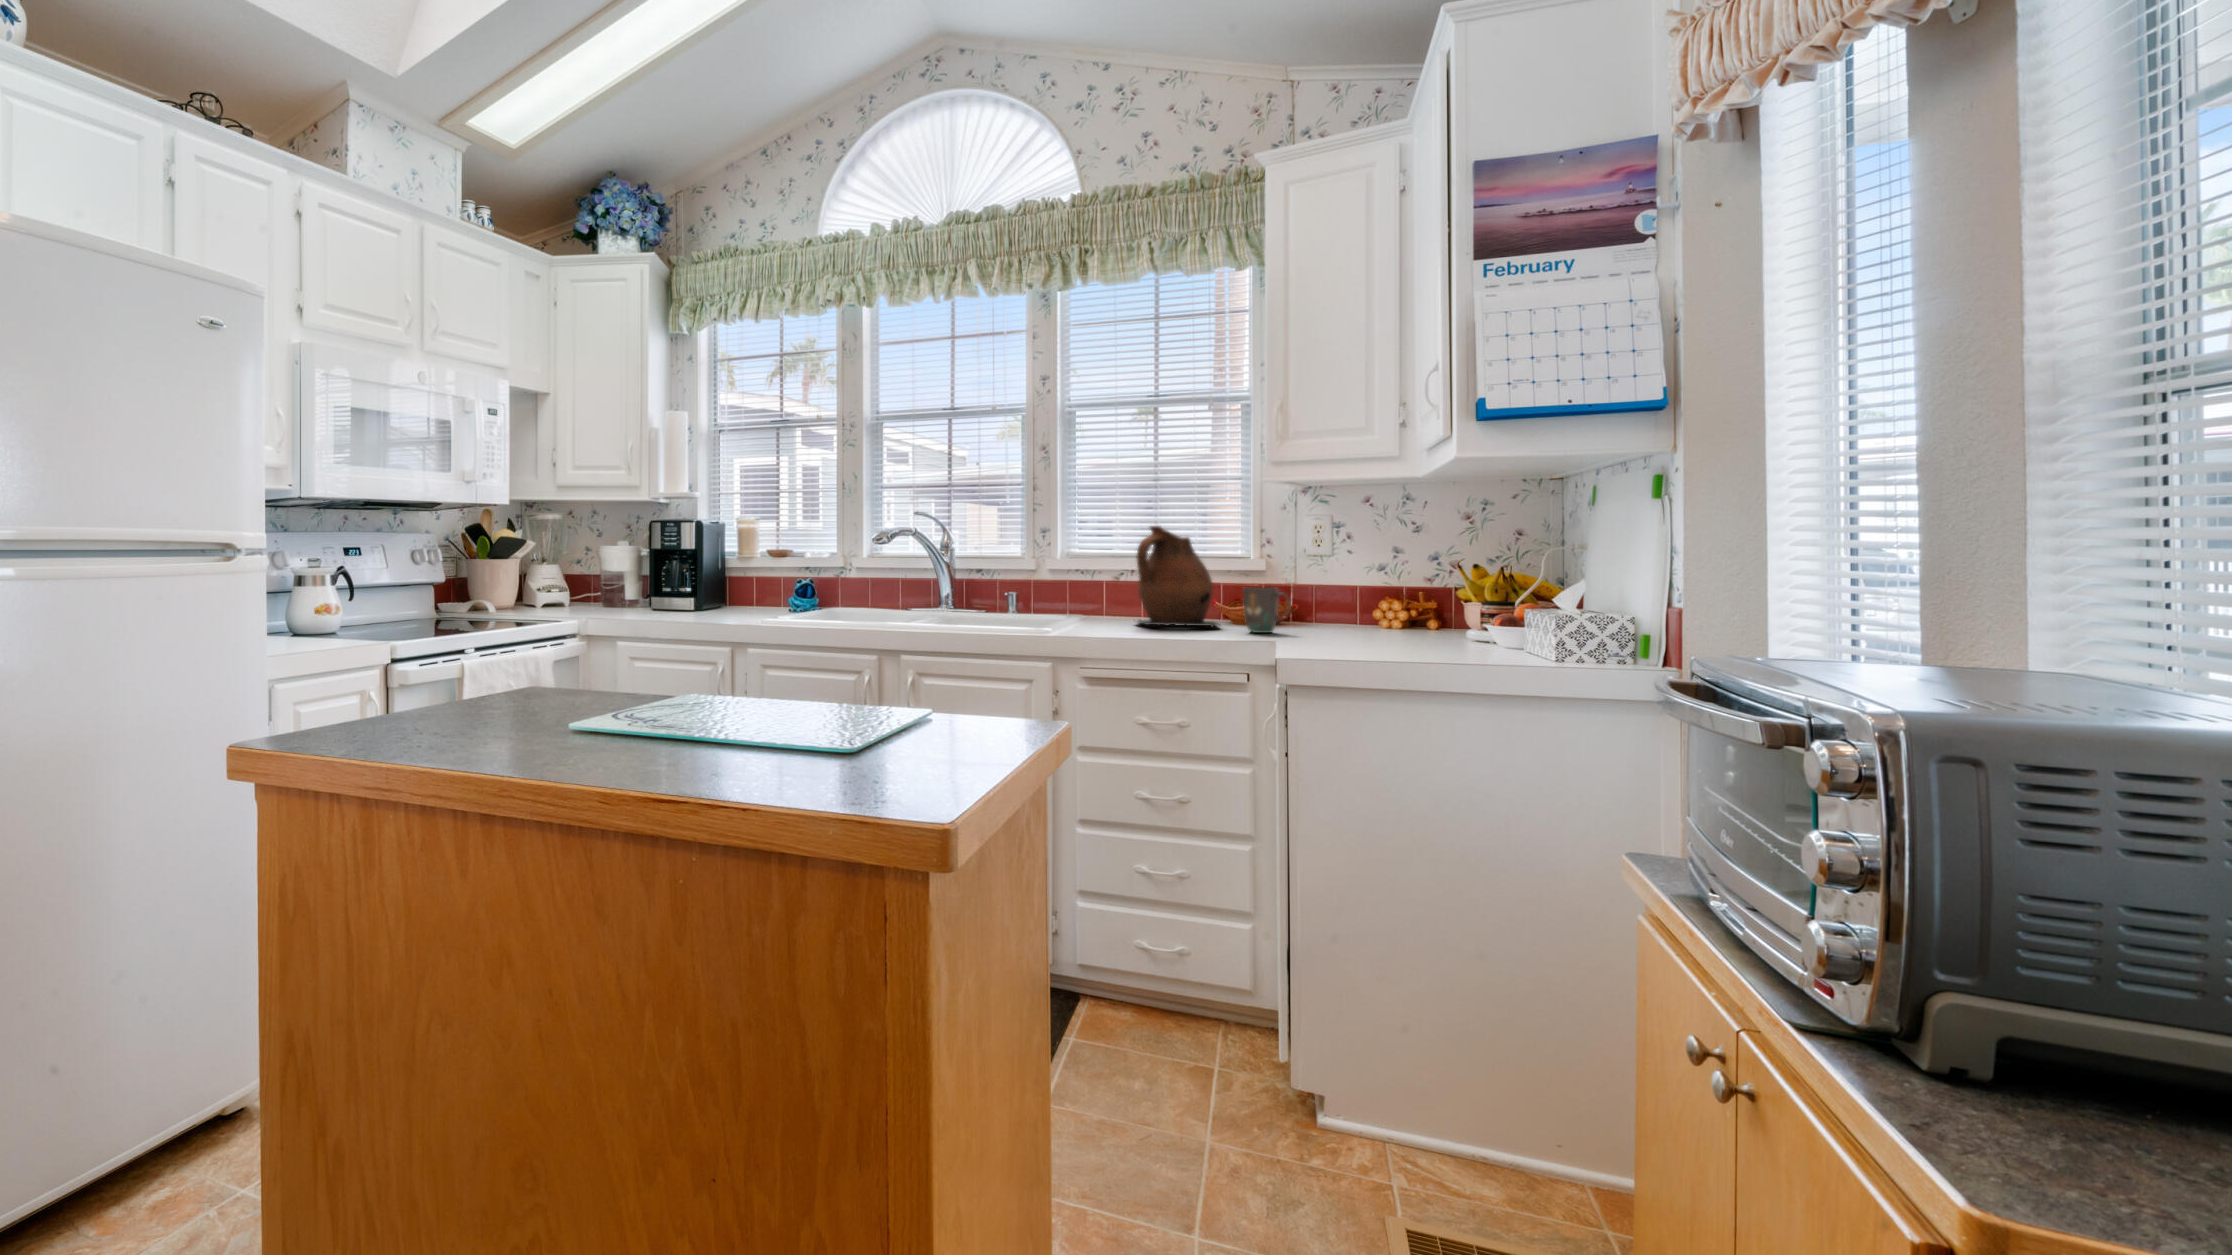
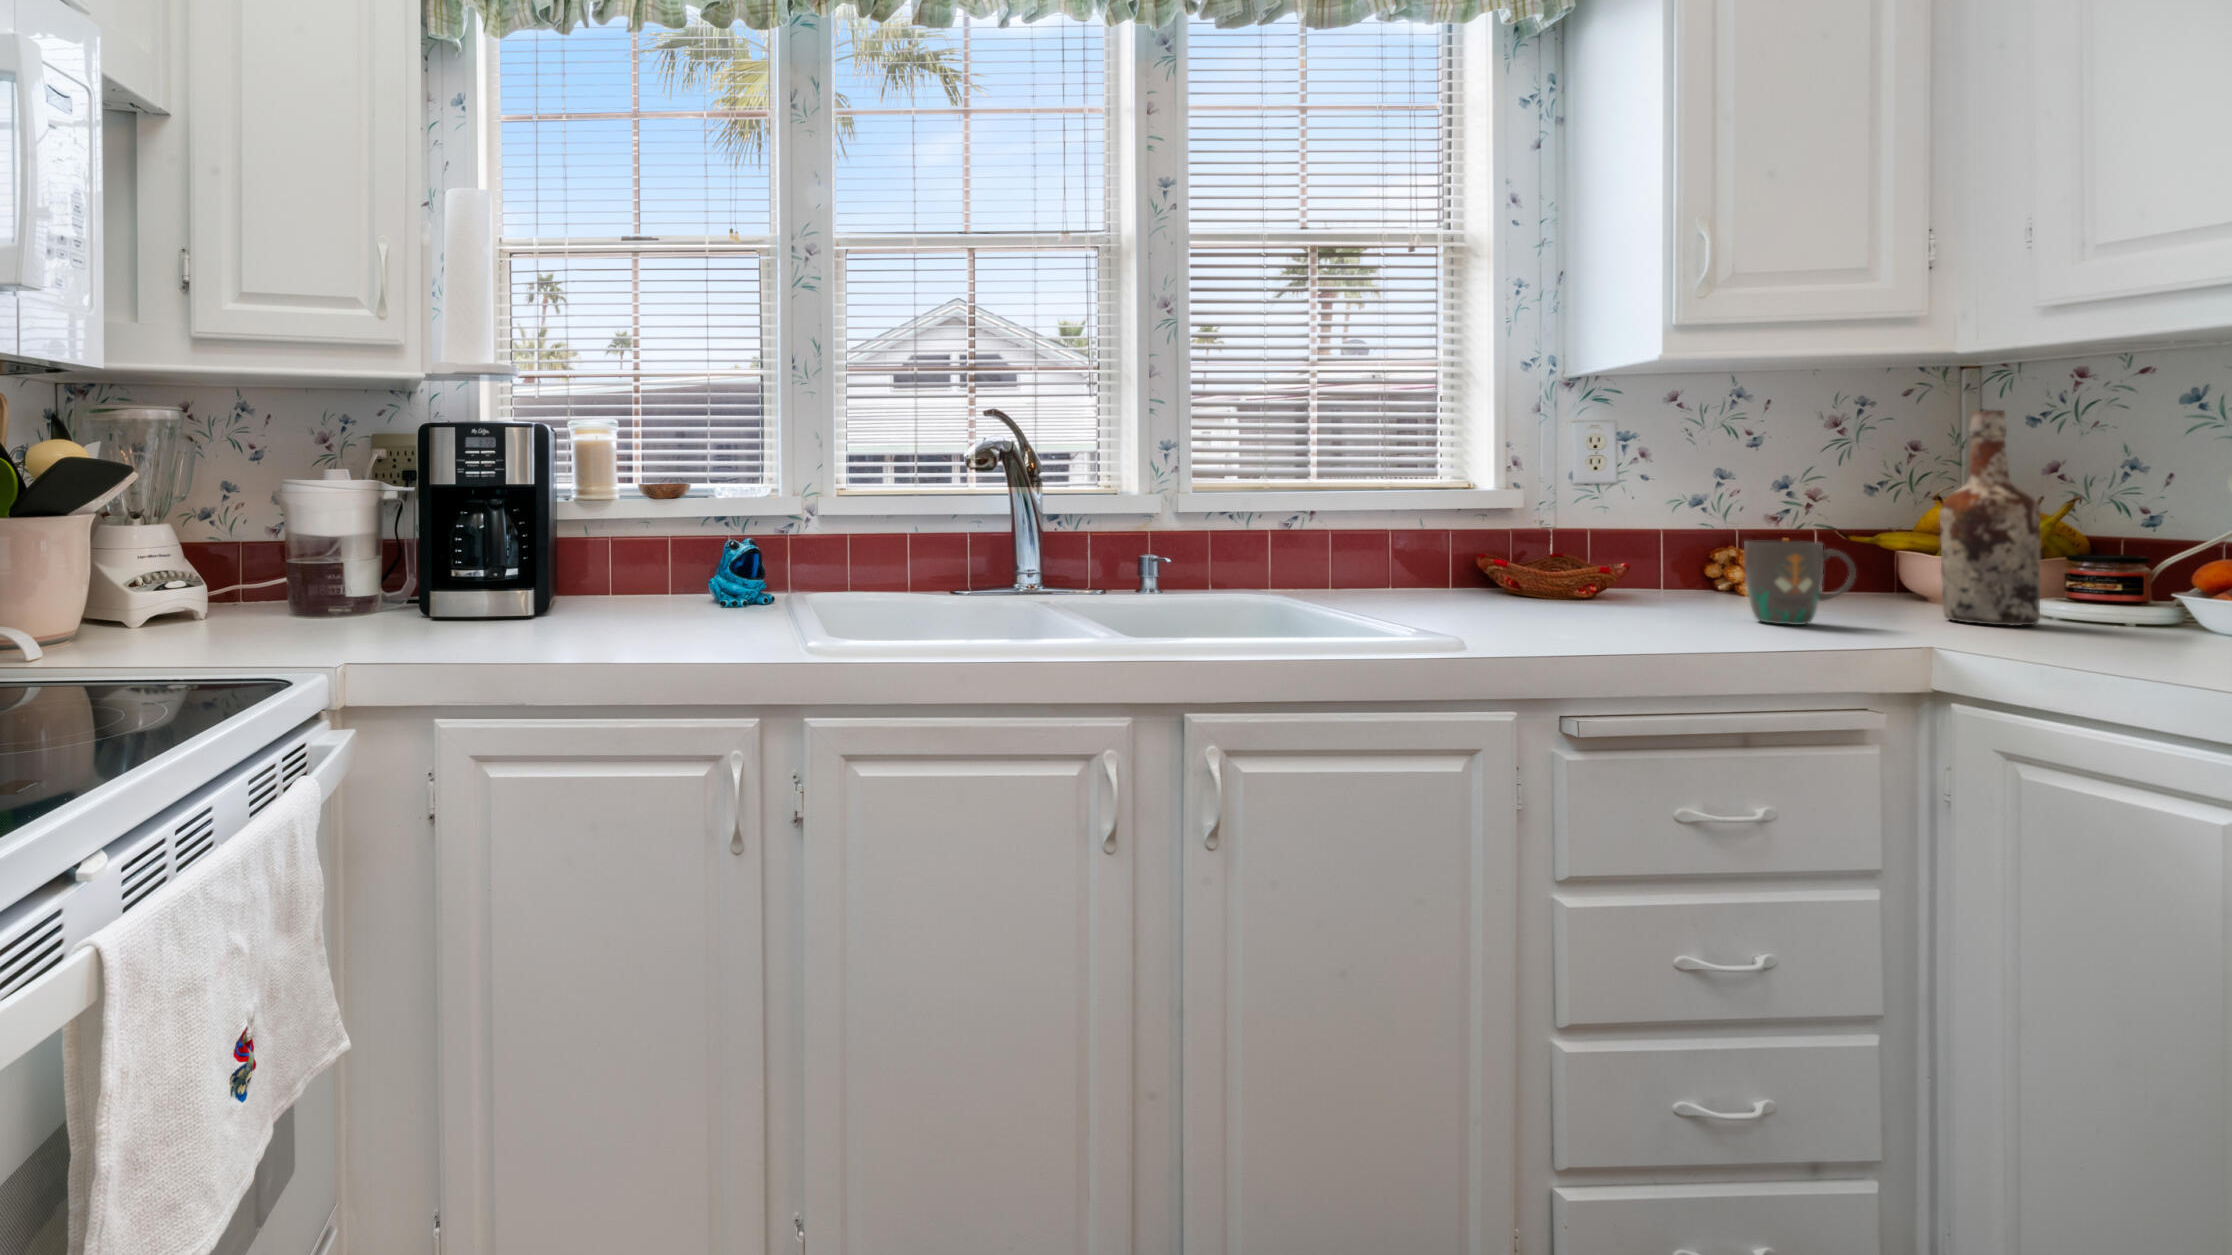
wine bottle: none [1363,514,1406,638] -> present [1940,410,2041,625]
ceramic pitcher: present [1136,526,1219,627] -> none [1470,432,1684,618]

